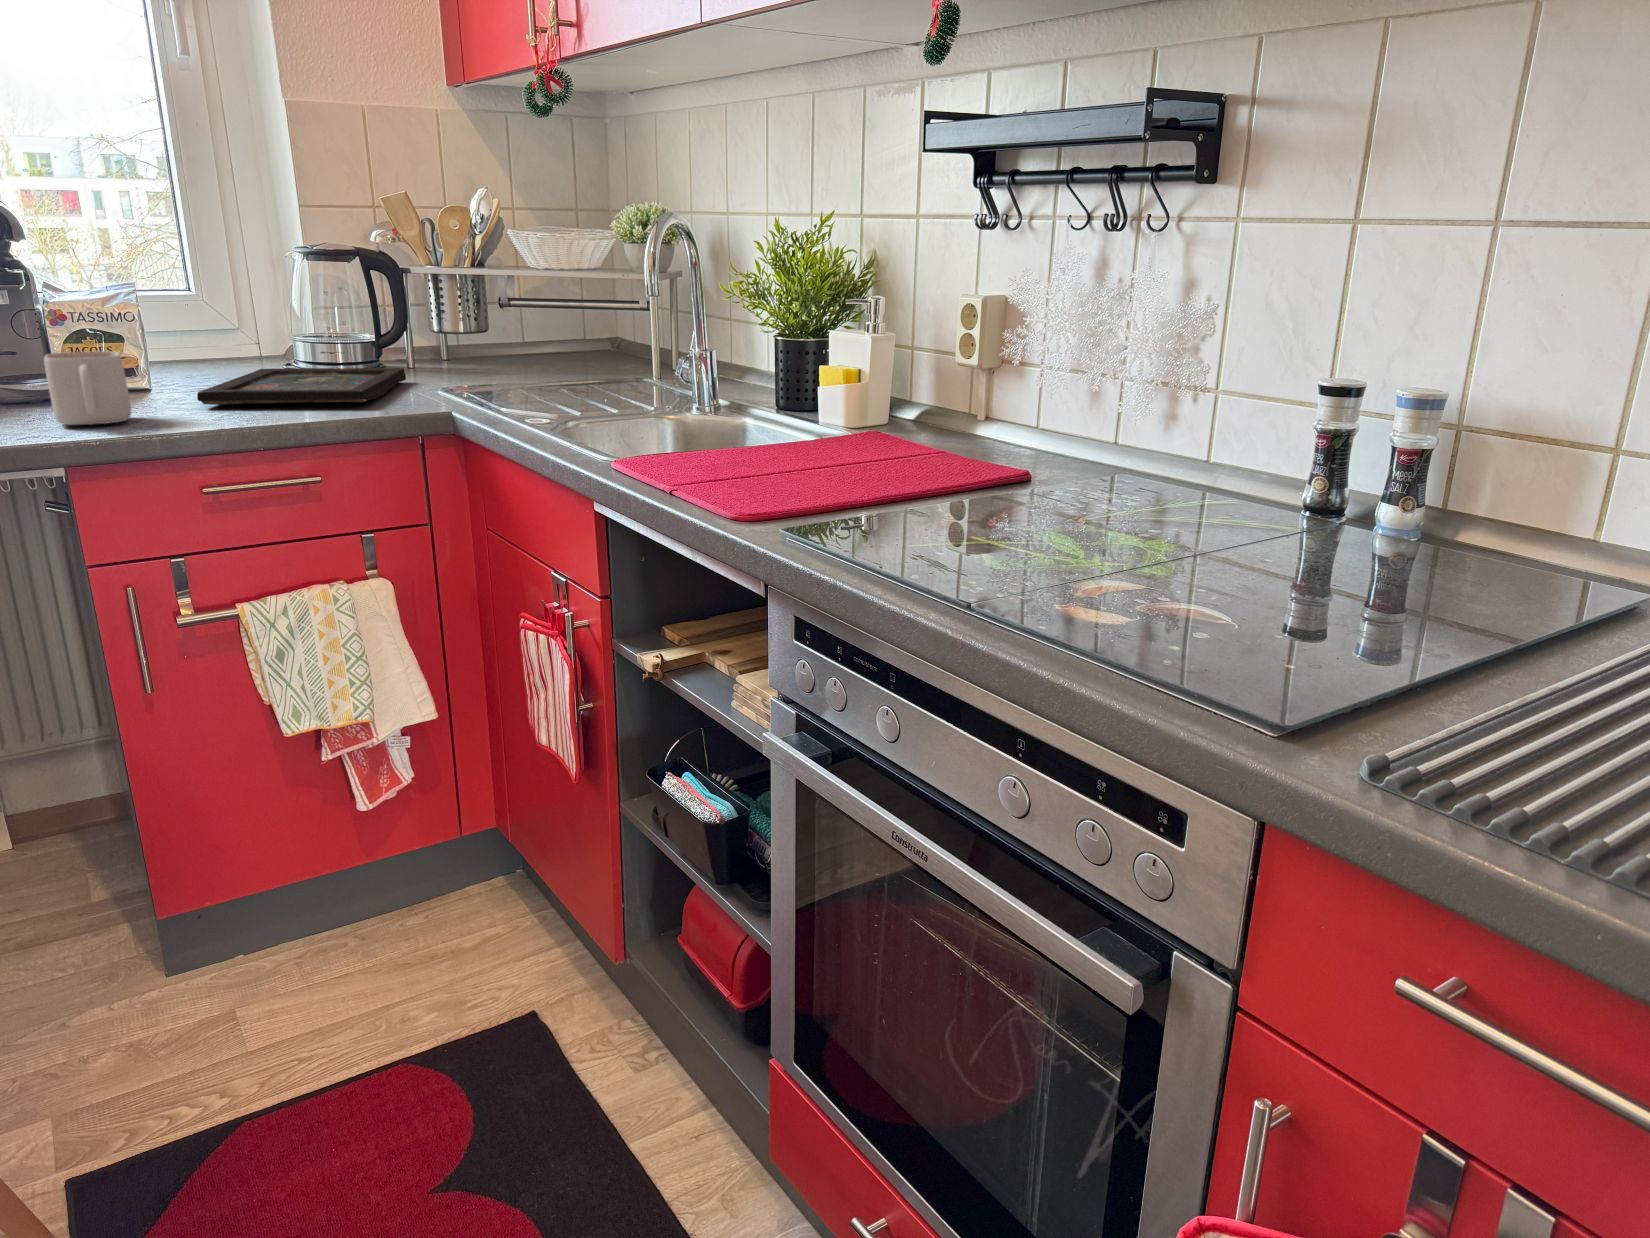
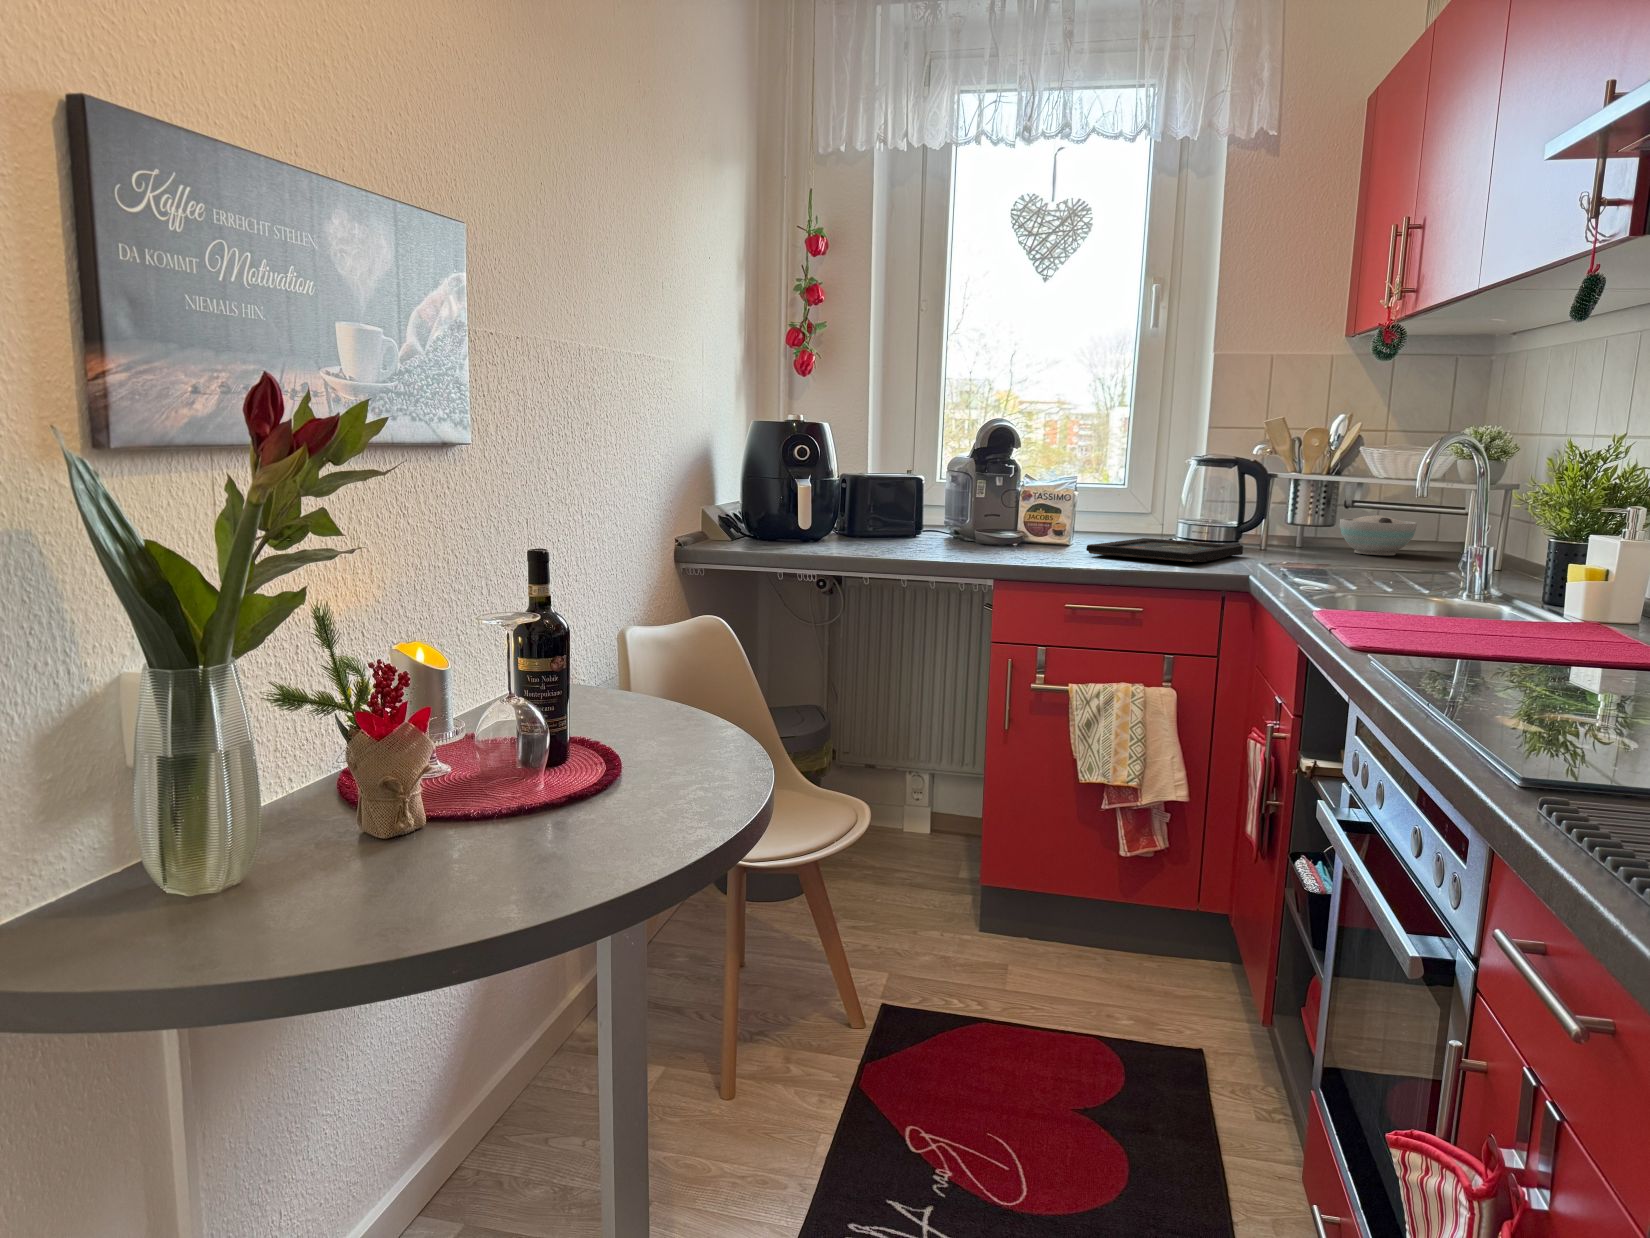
bowl: none [495,314,577,362] -> present [1340,515,1417,555]
mug: present [44,351,131,425] -> none [1000,512,1045,557]

